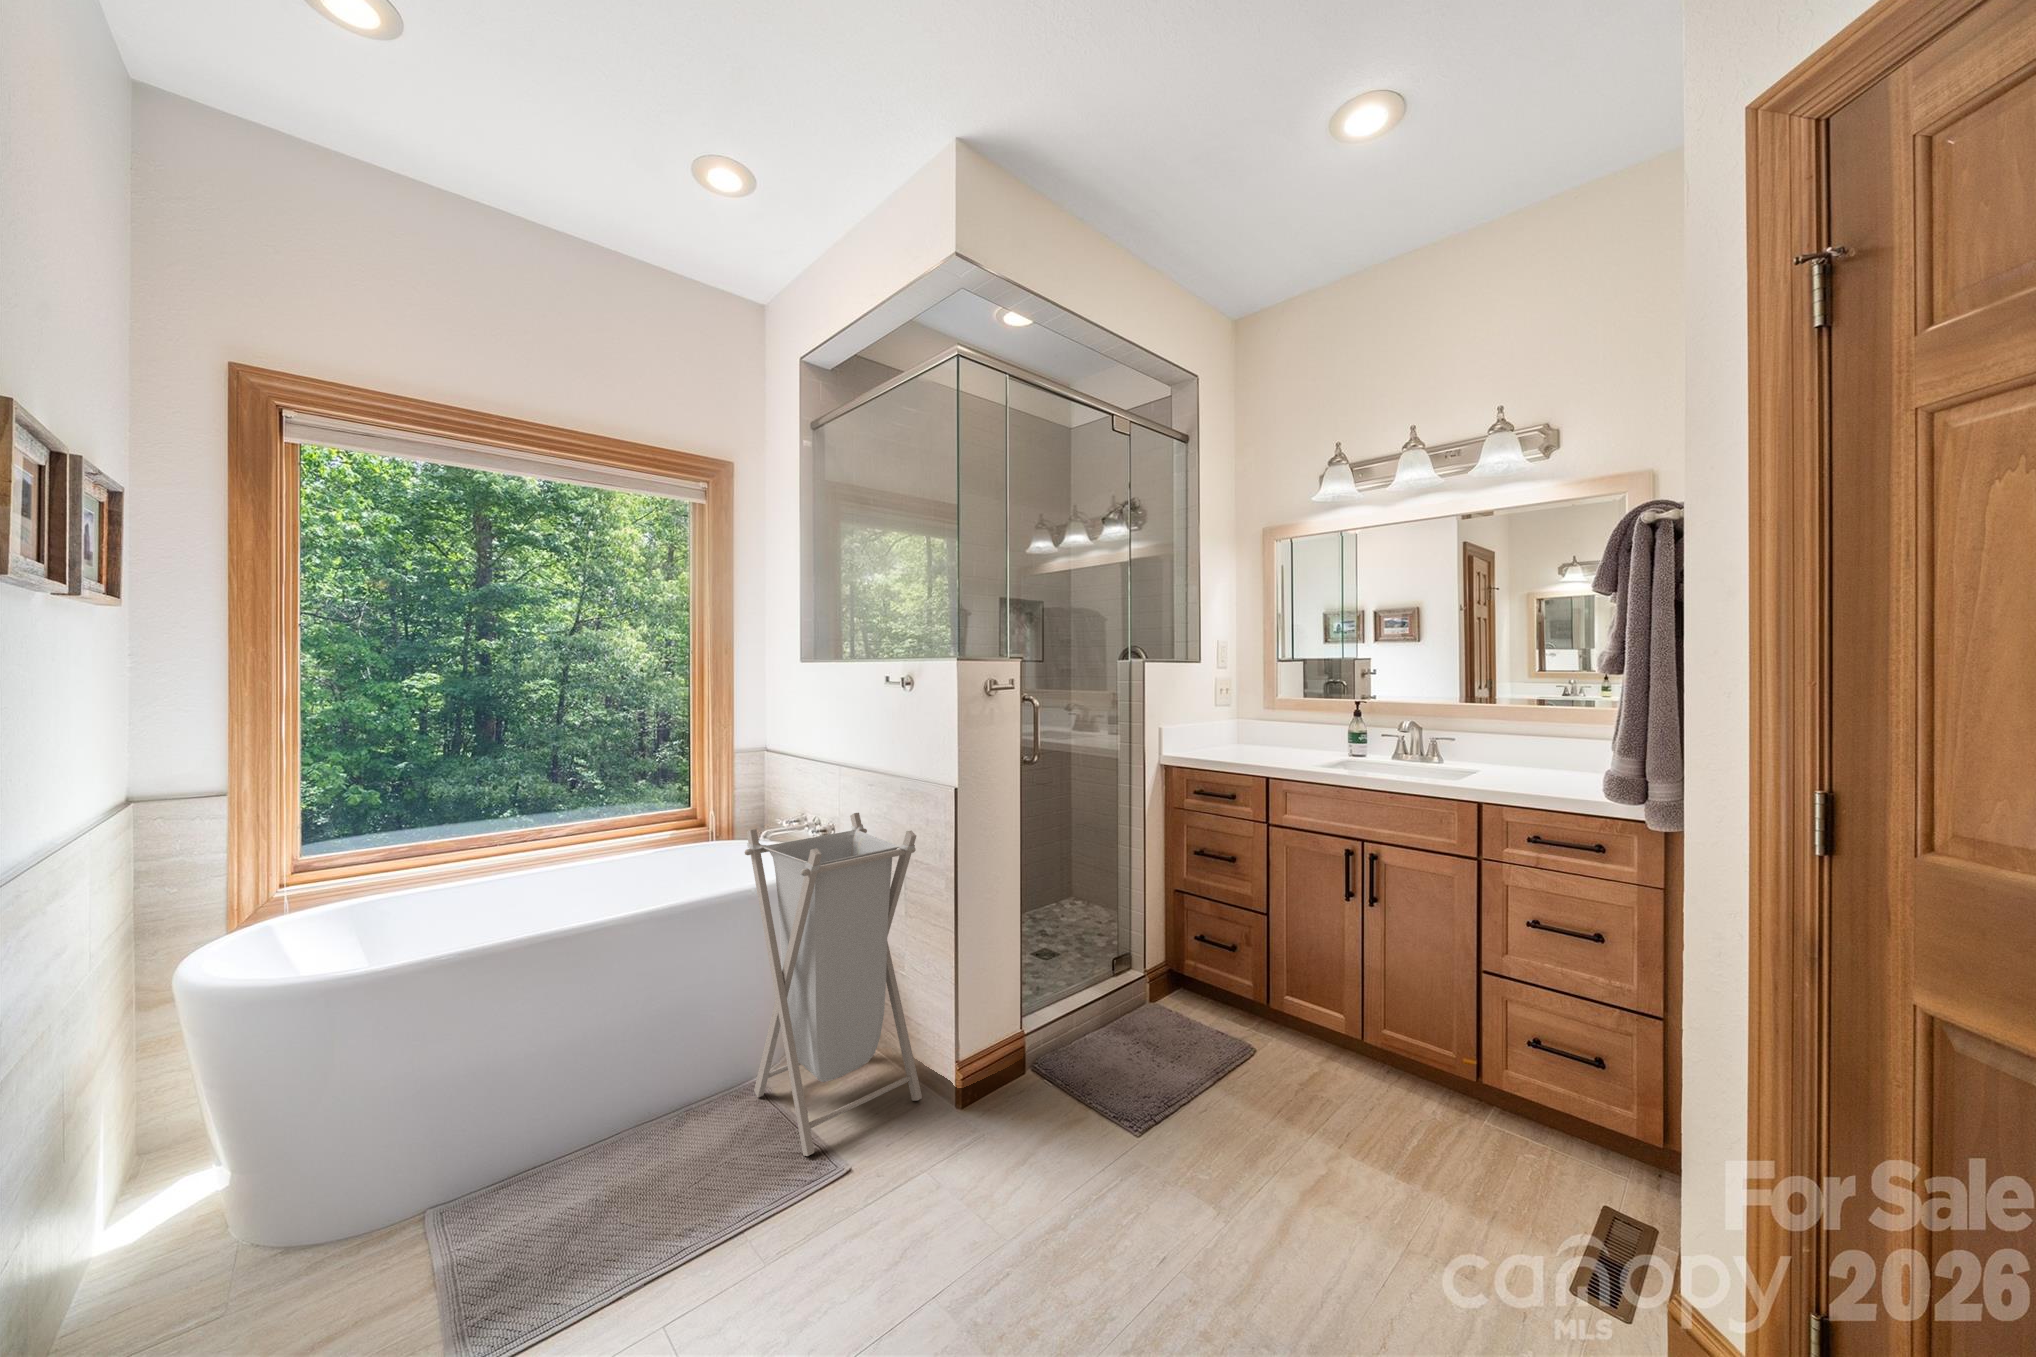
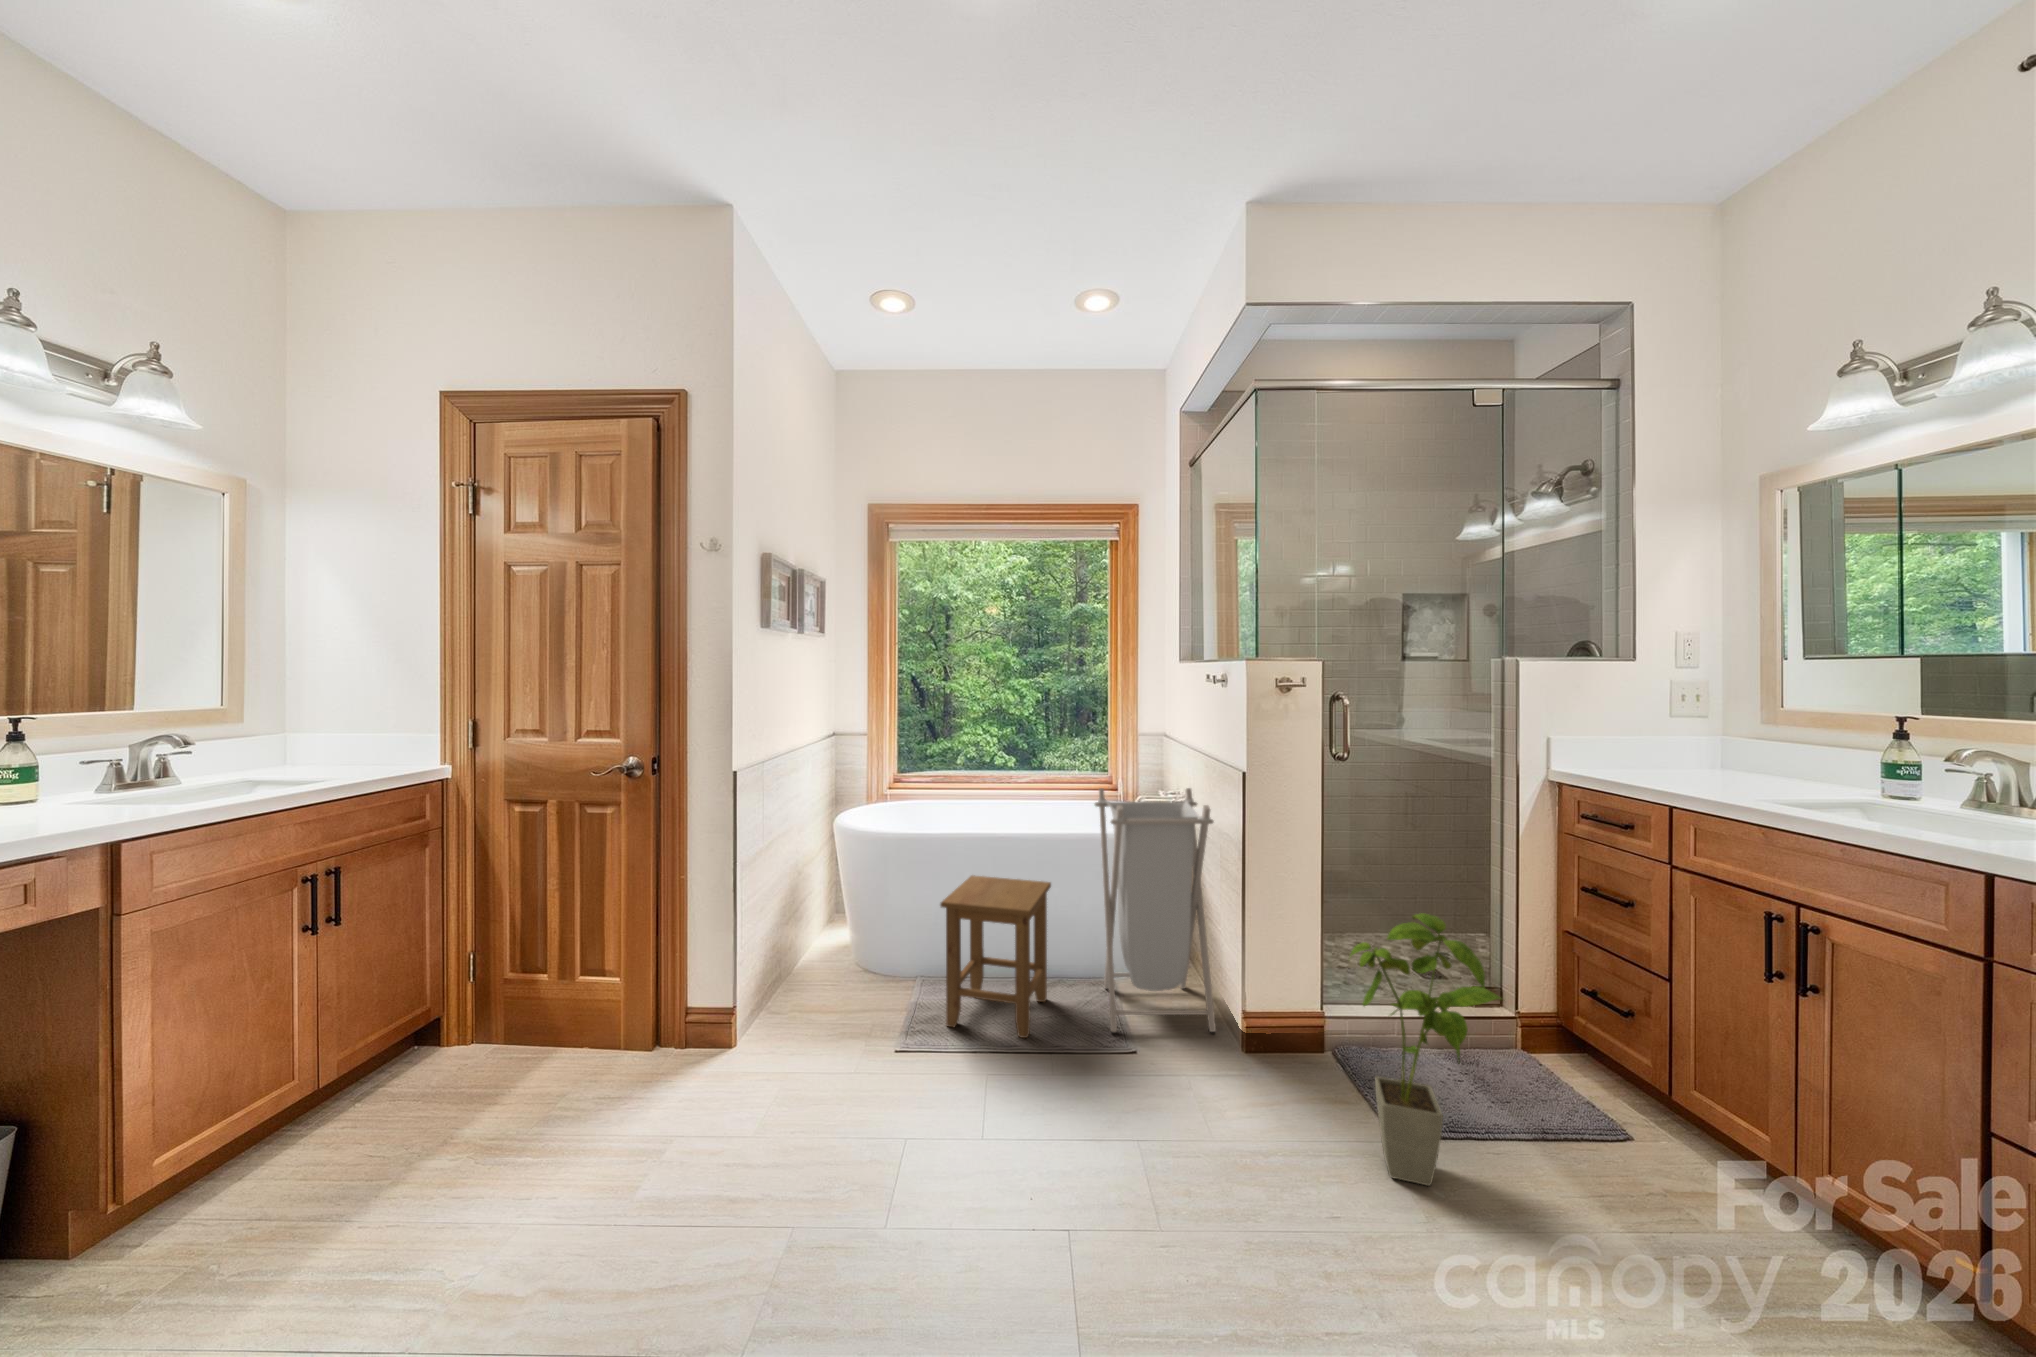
house plant: none [1115,906,1259,1181] -> present [1351,913,1501,1186]
stool: none [525,976,699,1276] -> present [940,875,1051,1038]

